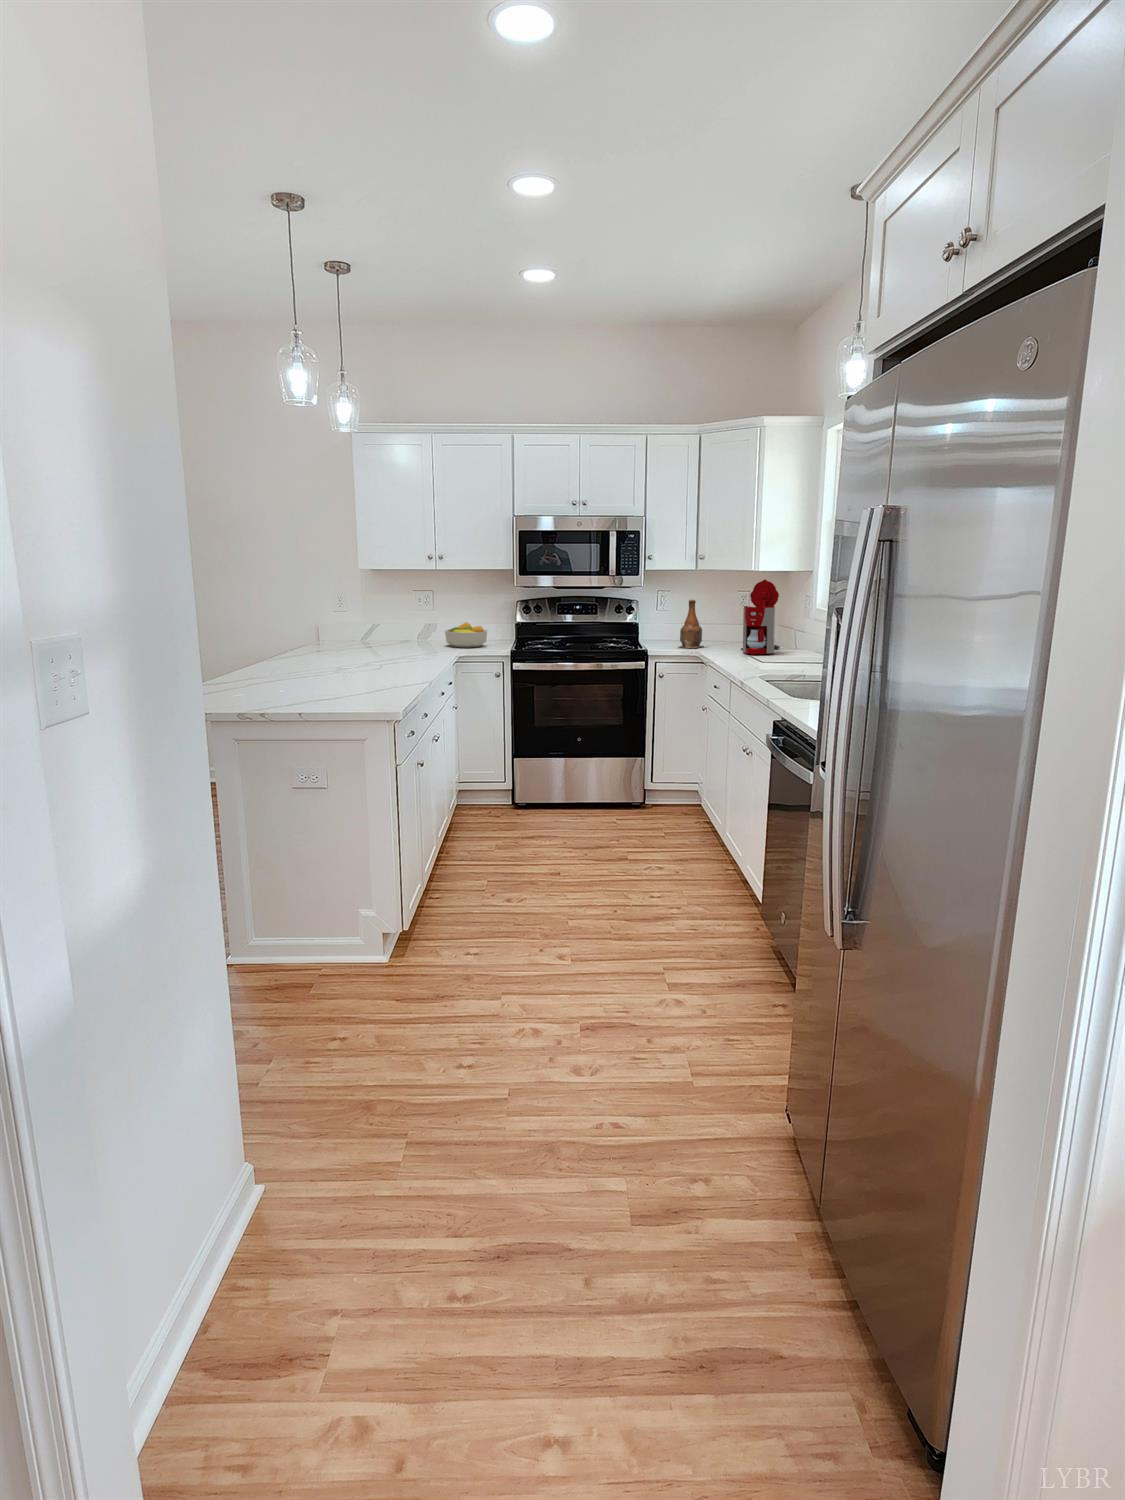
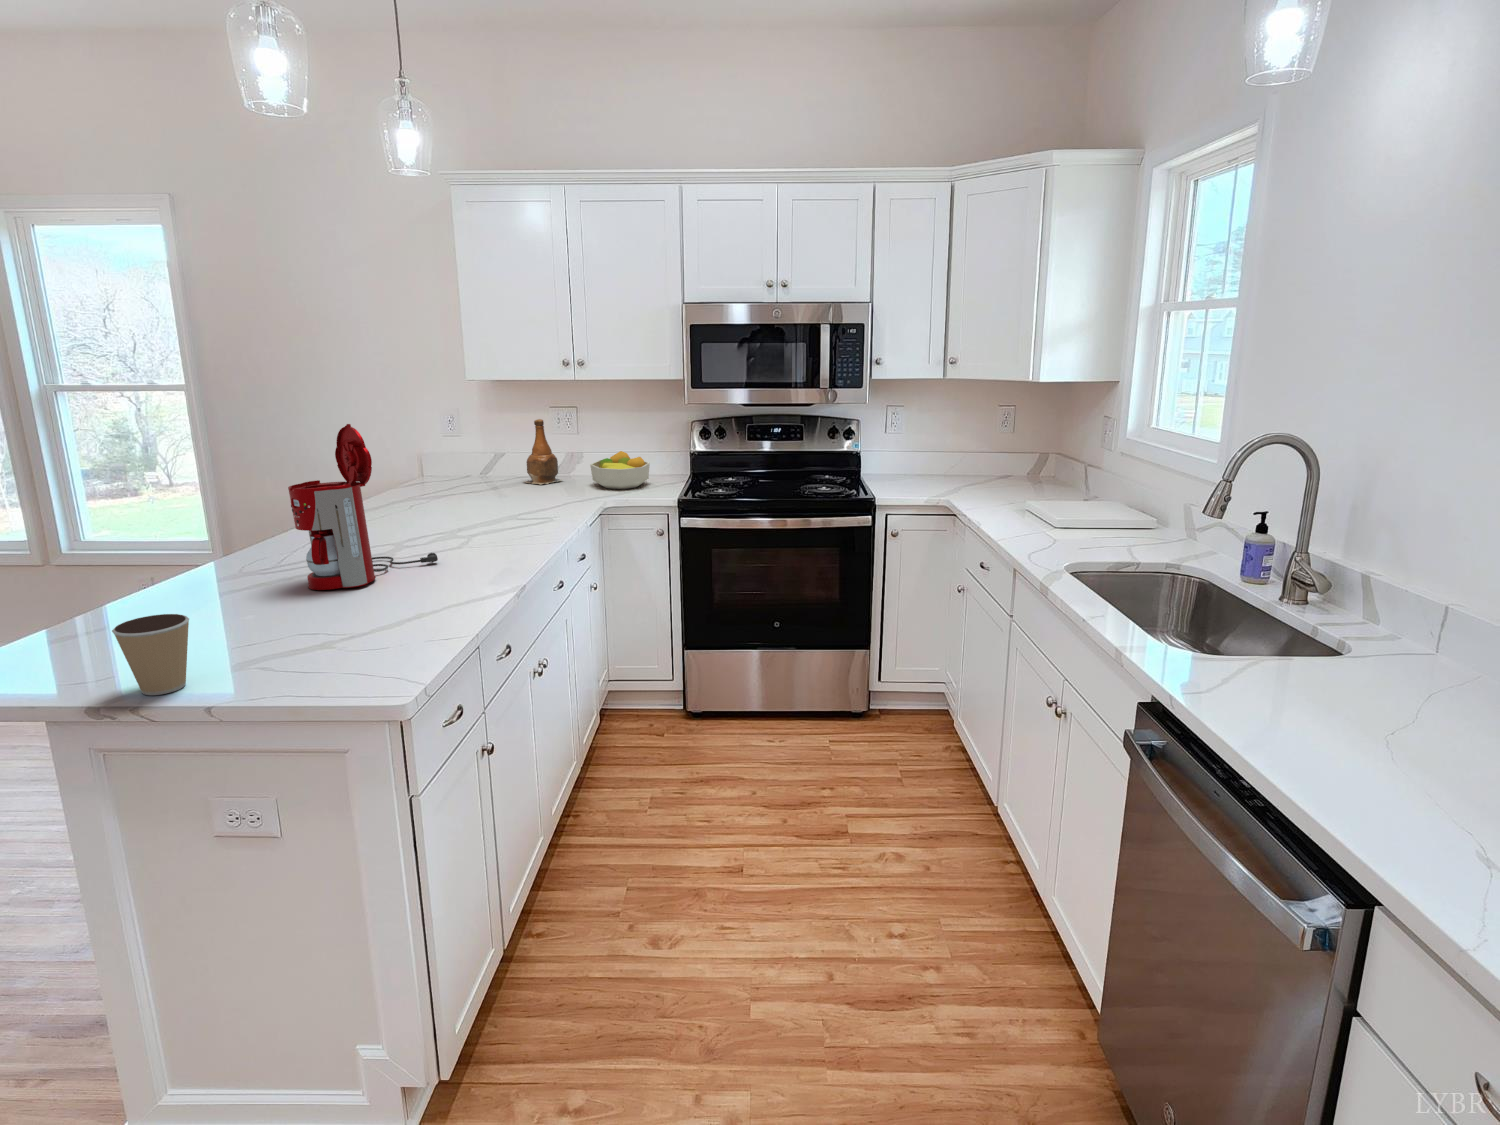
coffee maker: present [741,580,780,654] -> present [288,424,438,590]
bottle: present [679,600,703,648] -> present [524,419,562,485]
coffee cup: none [250,669,285,708] -> present [112,614,189,695]

